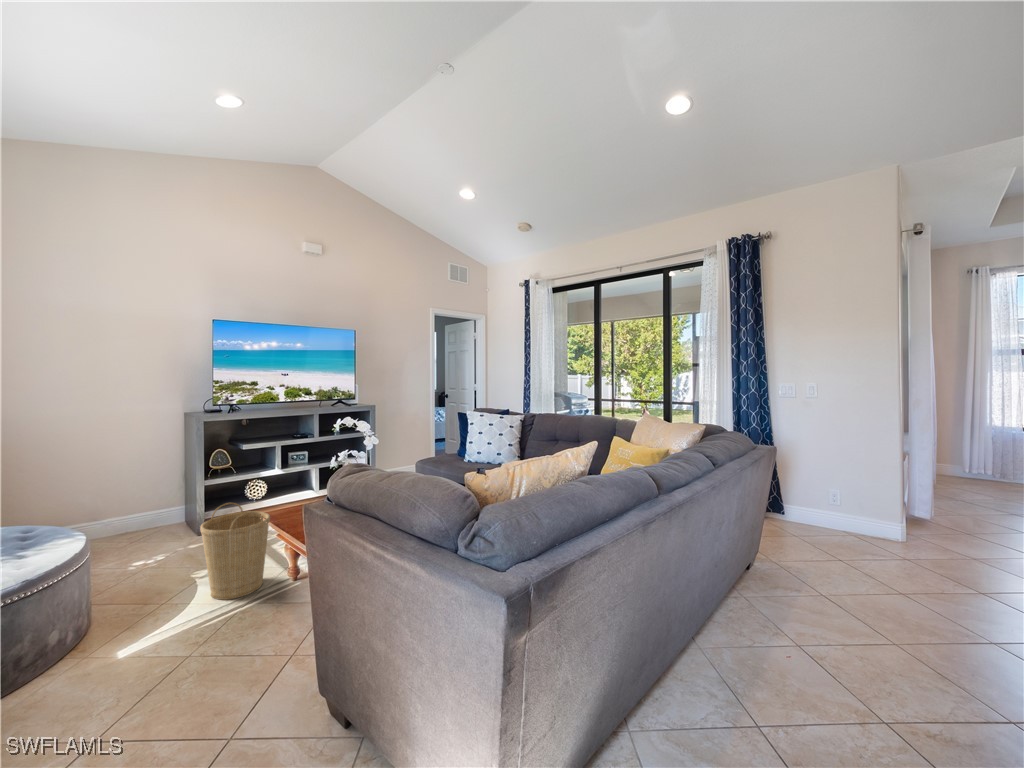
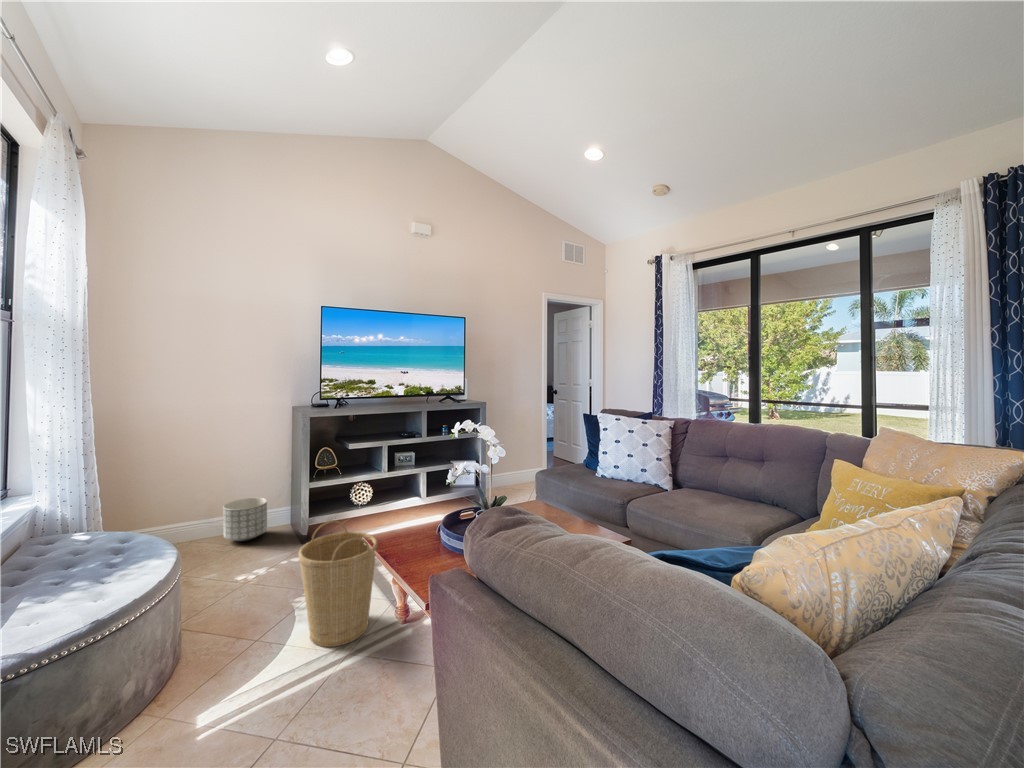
planter: none [114,498,160,539] -> present [223,498,267,541]

